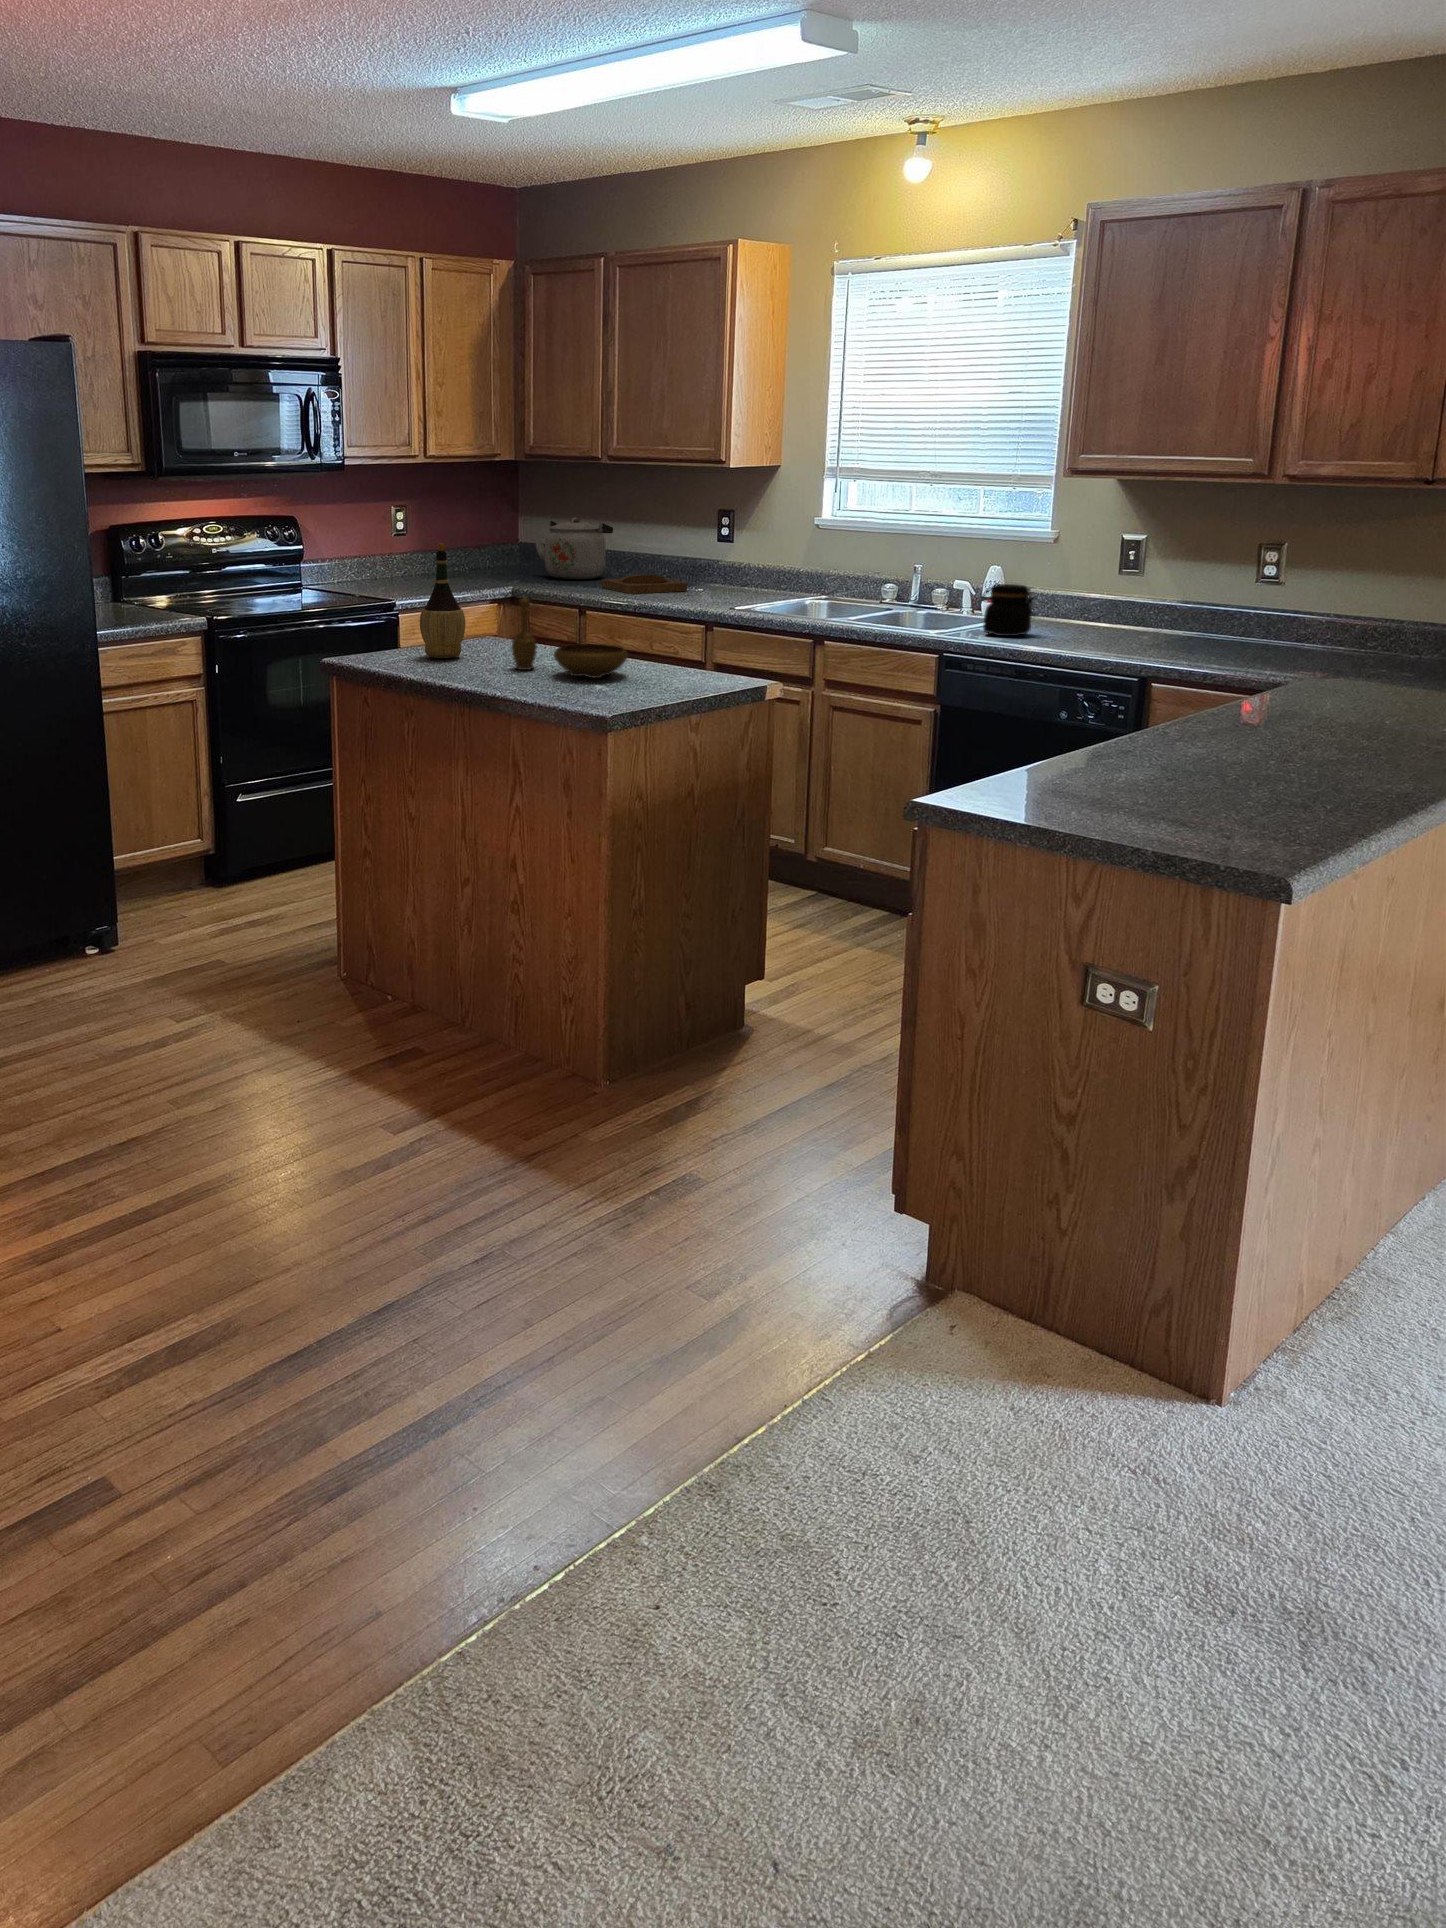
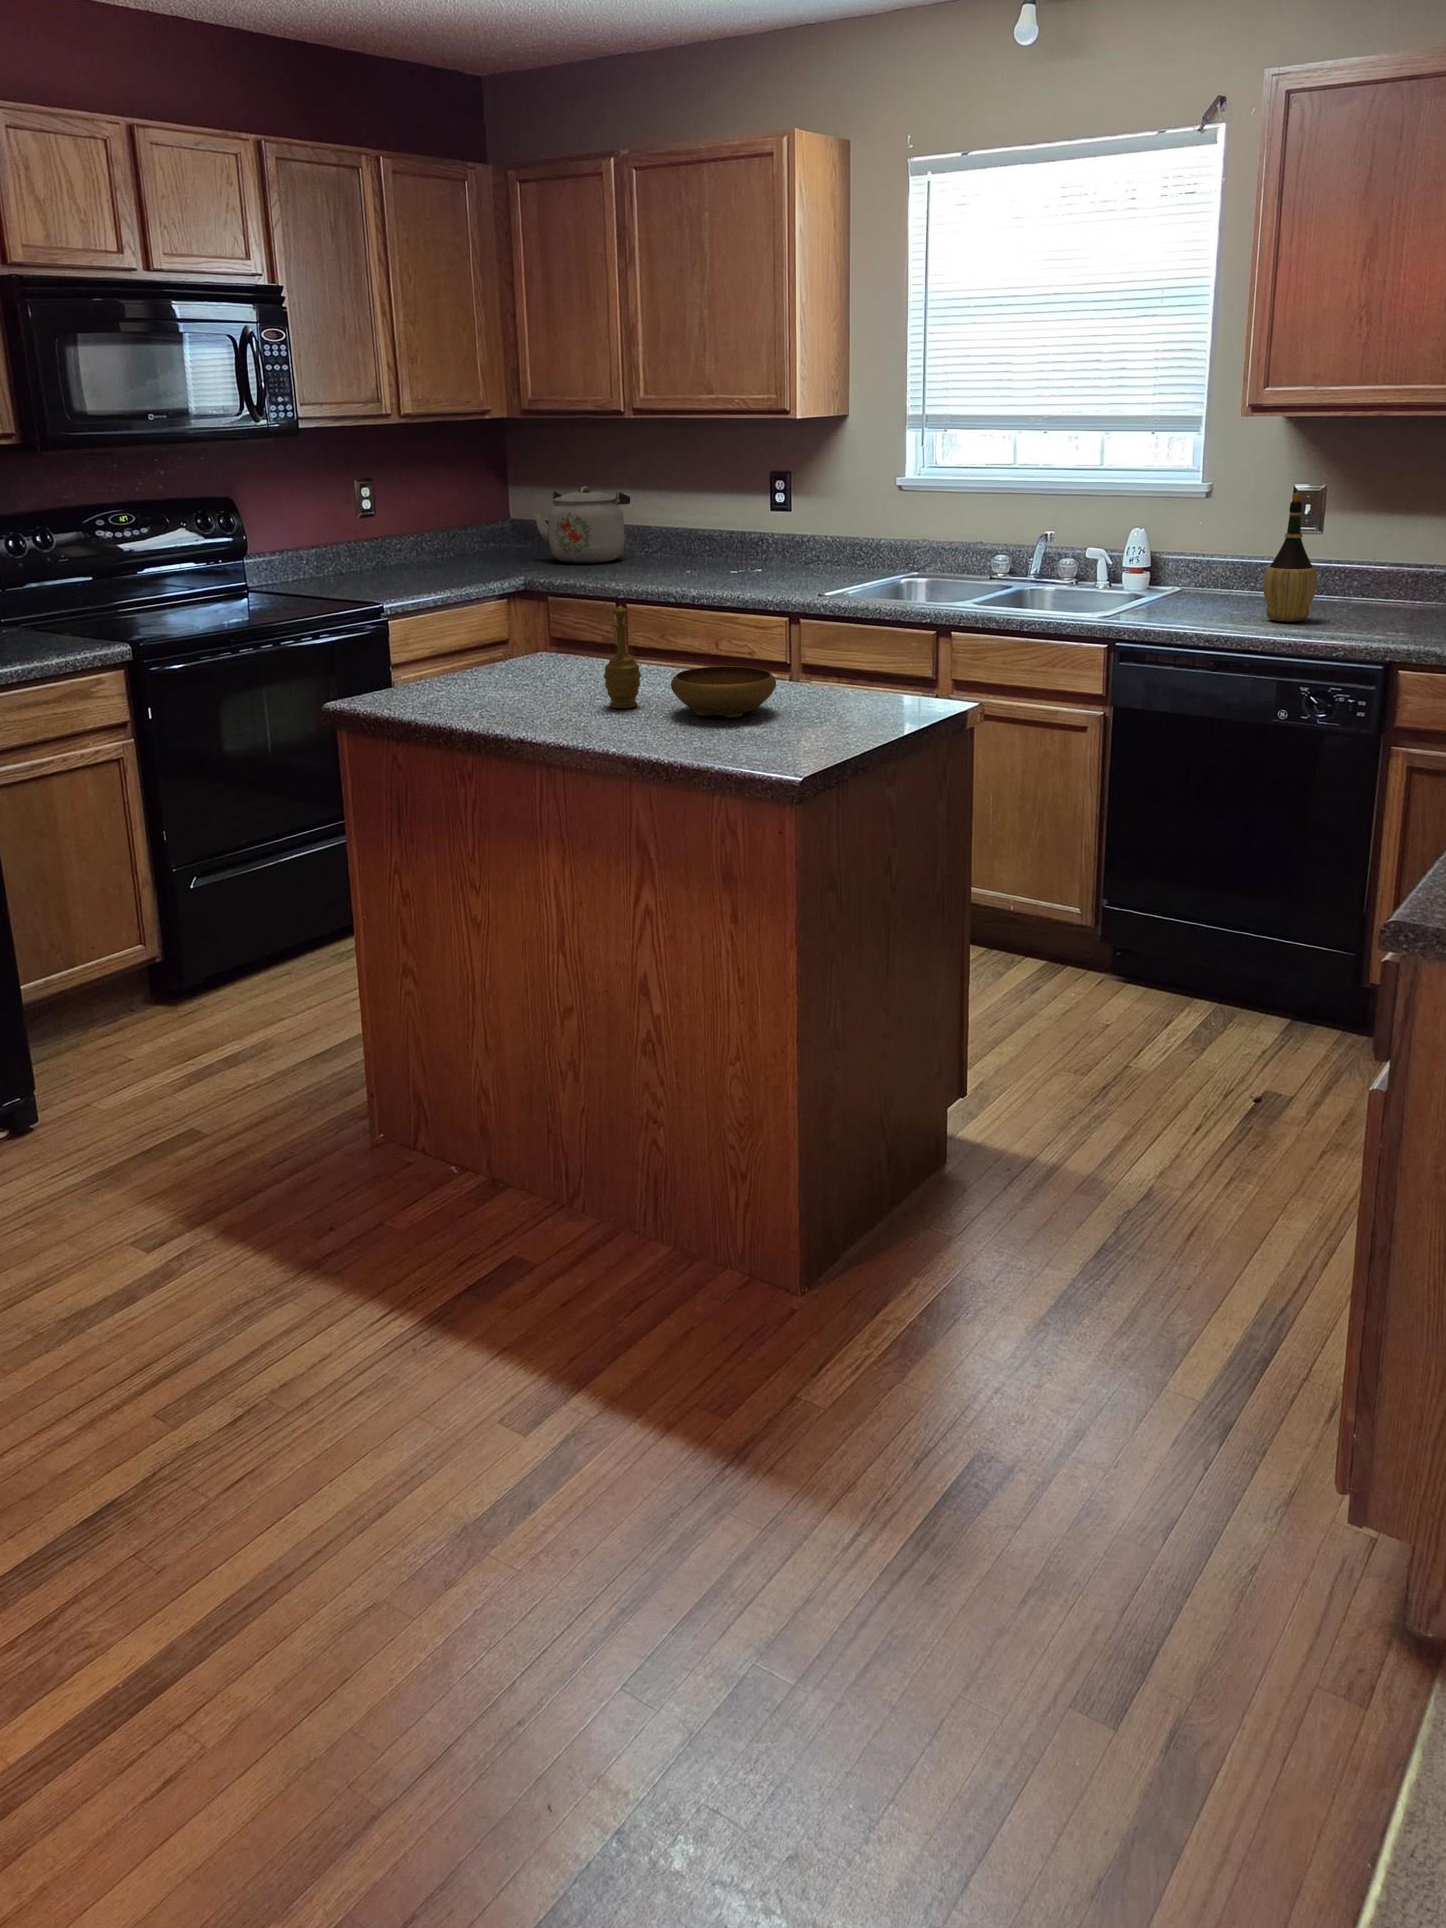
wine bottle: present [420,543,465,658] -> present [1263,493,1317,621]
tray: present [602,575,687,594] -> none [630,555,739,580]
jar: present [981,584,1035,636] -> none [1149,552,1219,619]

